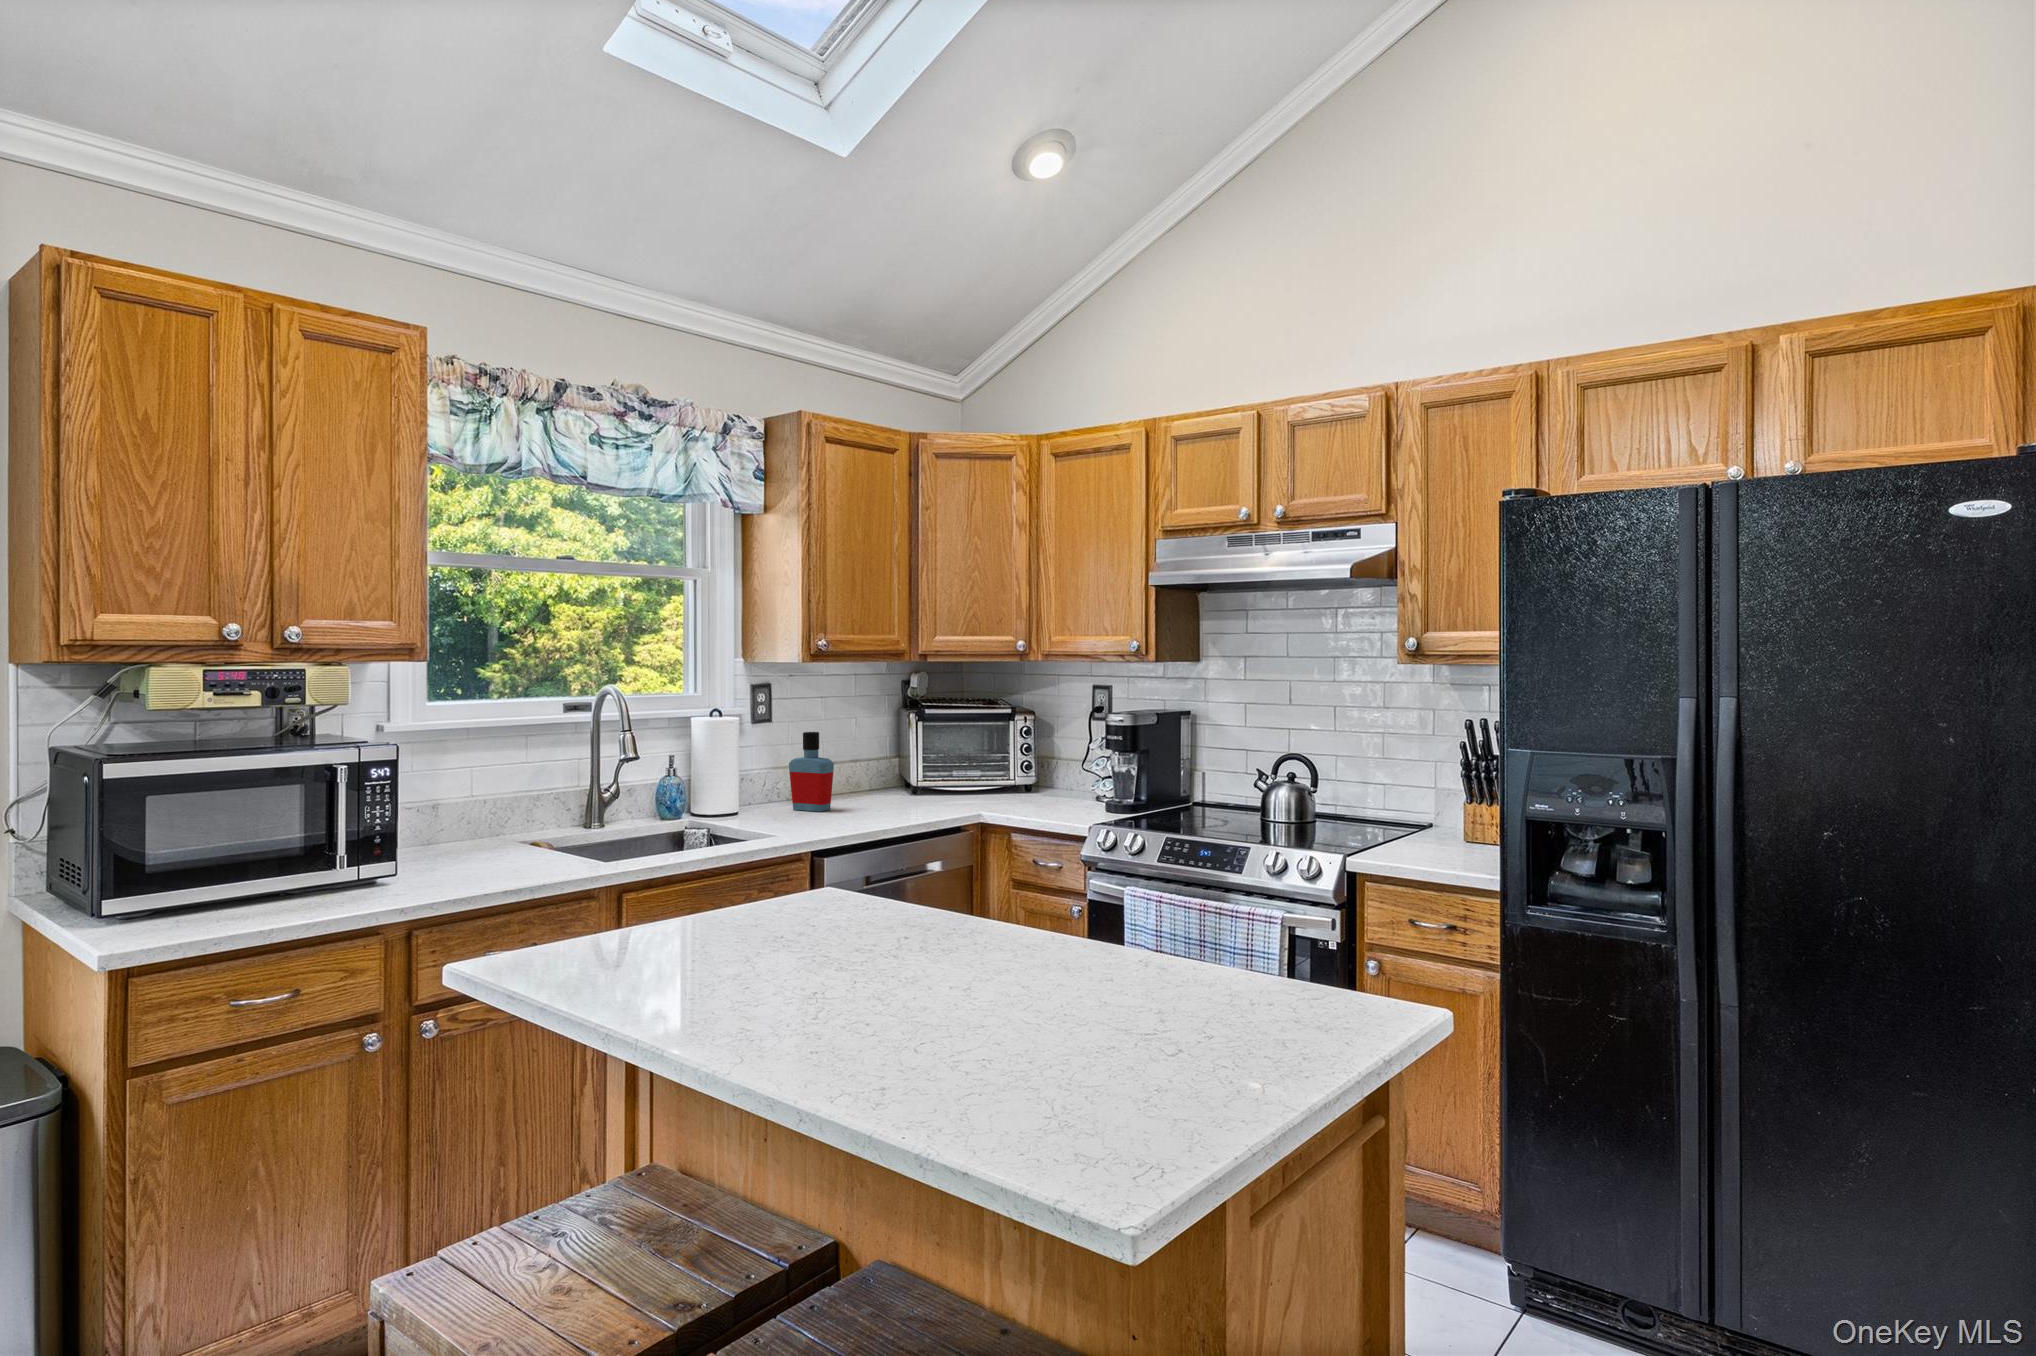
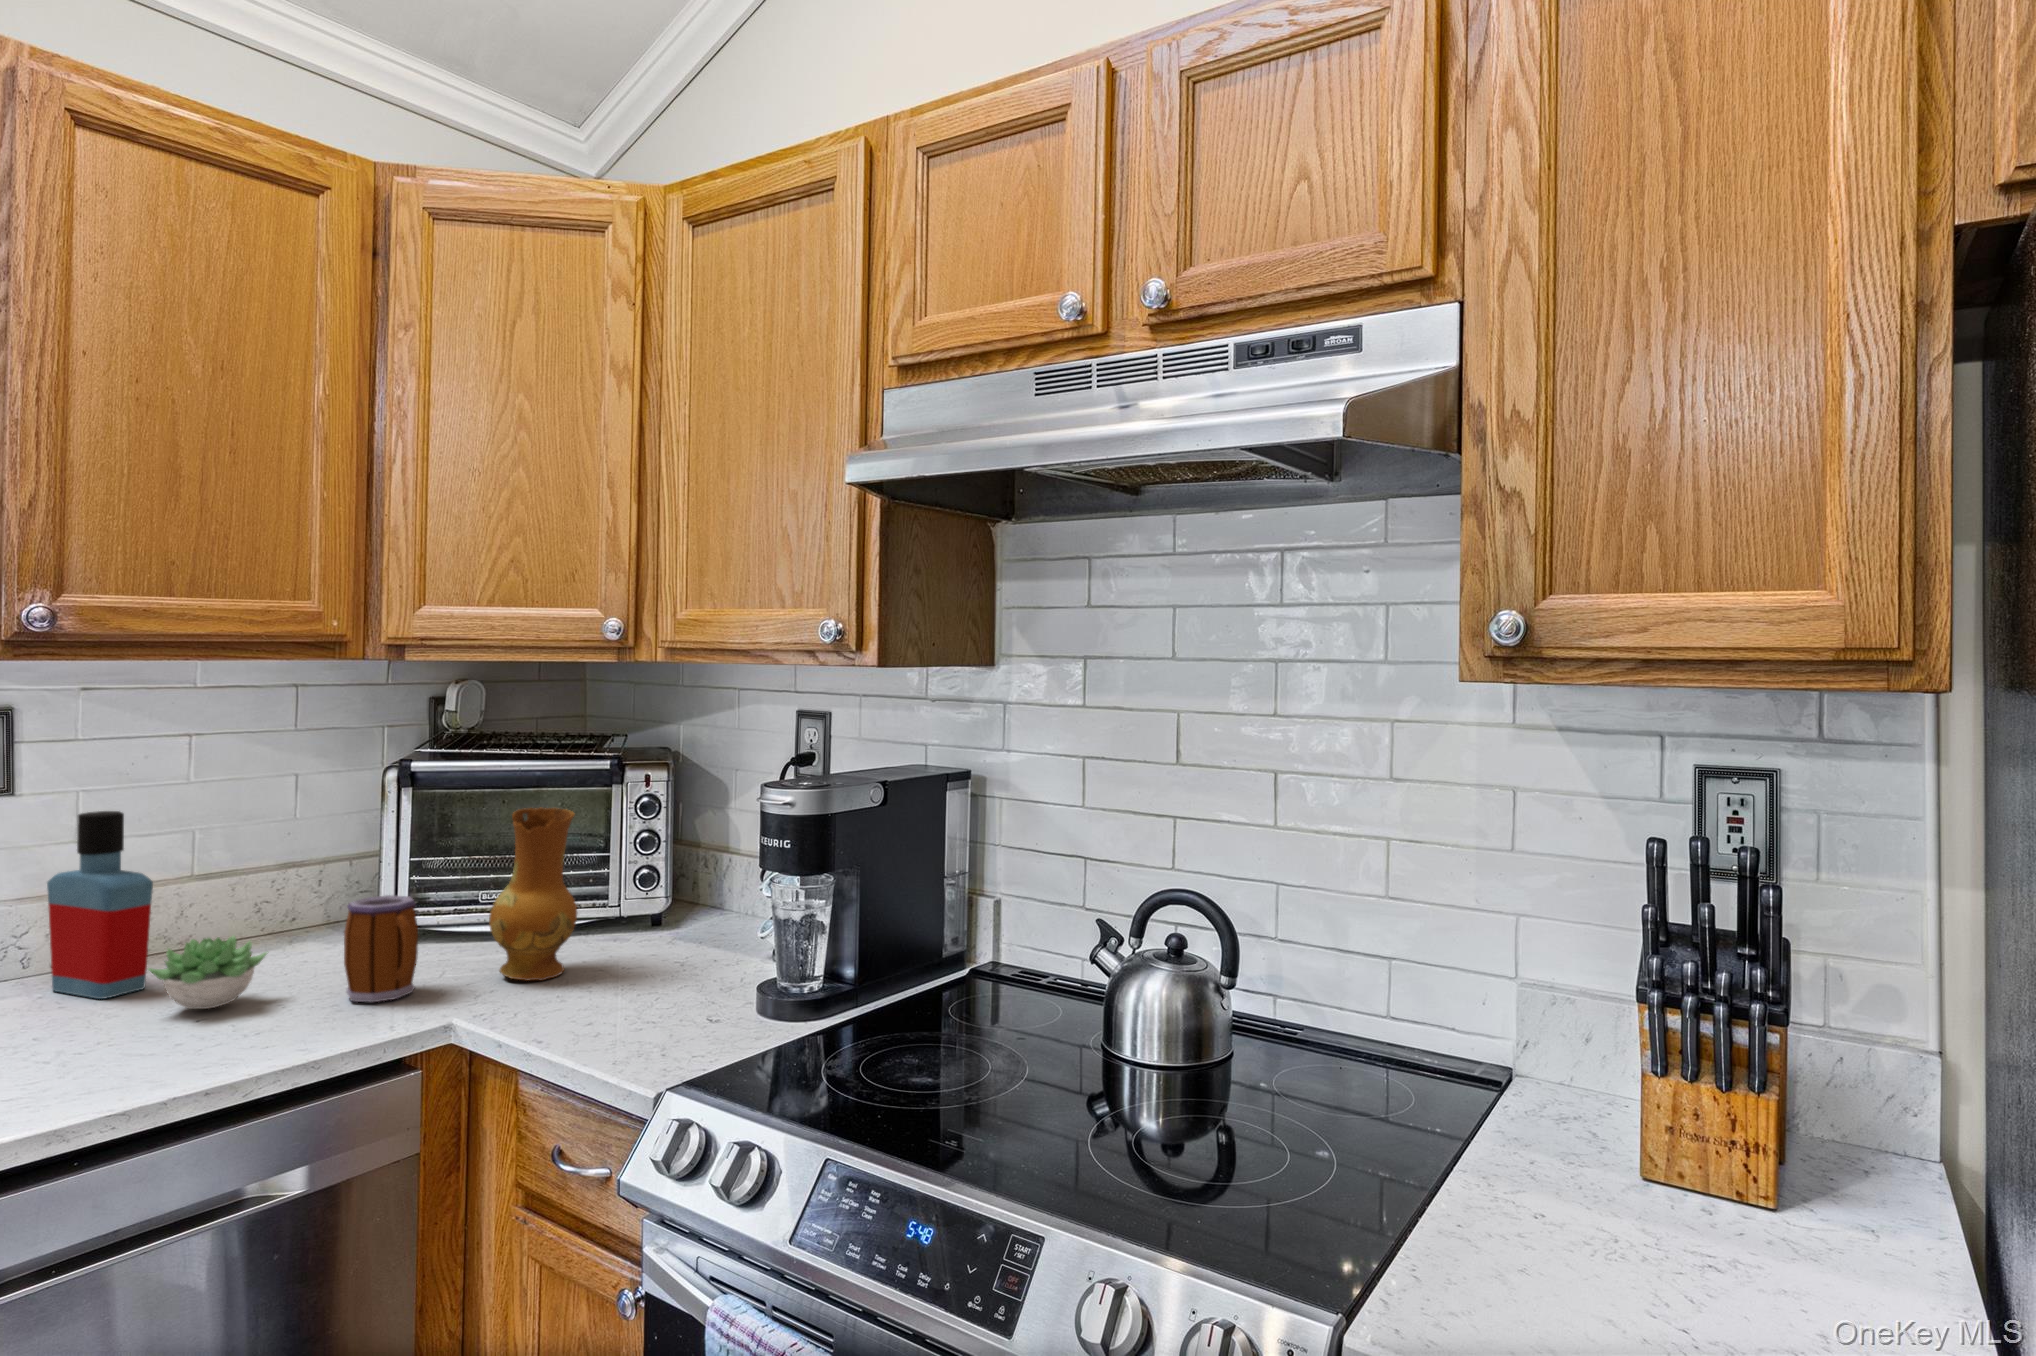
ceramic jug: none [972,730,1009,808] -> present [489,808,577,981]
mug: none [920,768,952,812] -> present [344,895,418,1002]
succulent plant: none [851,784,889,814] -> present [149,936,267,1009]

